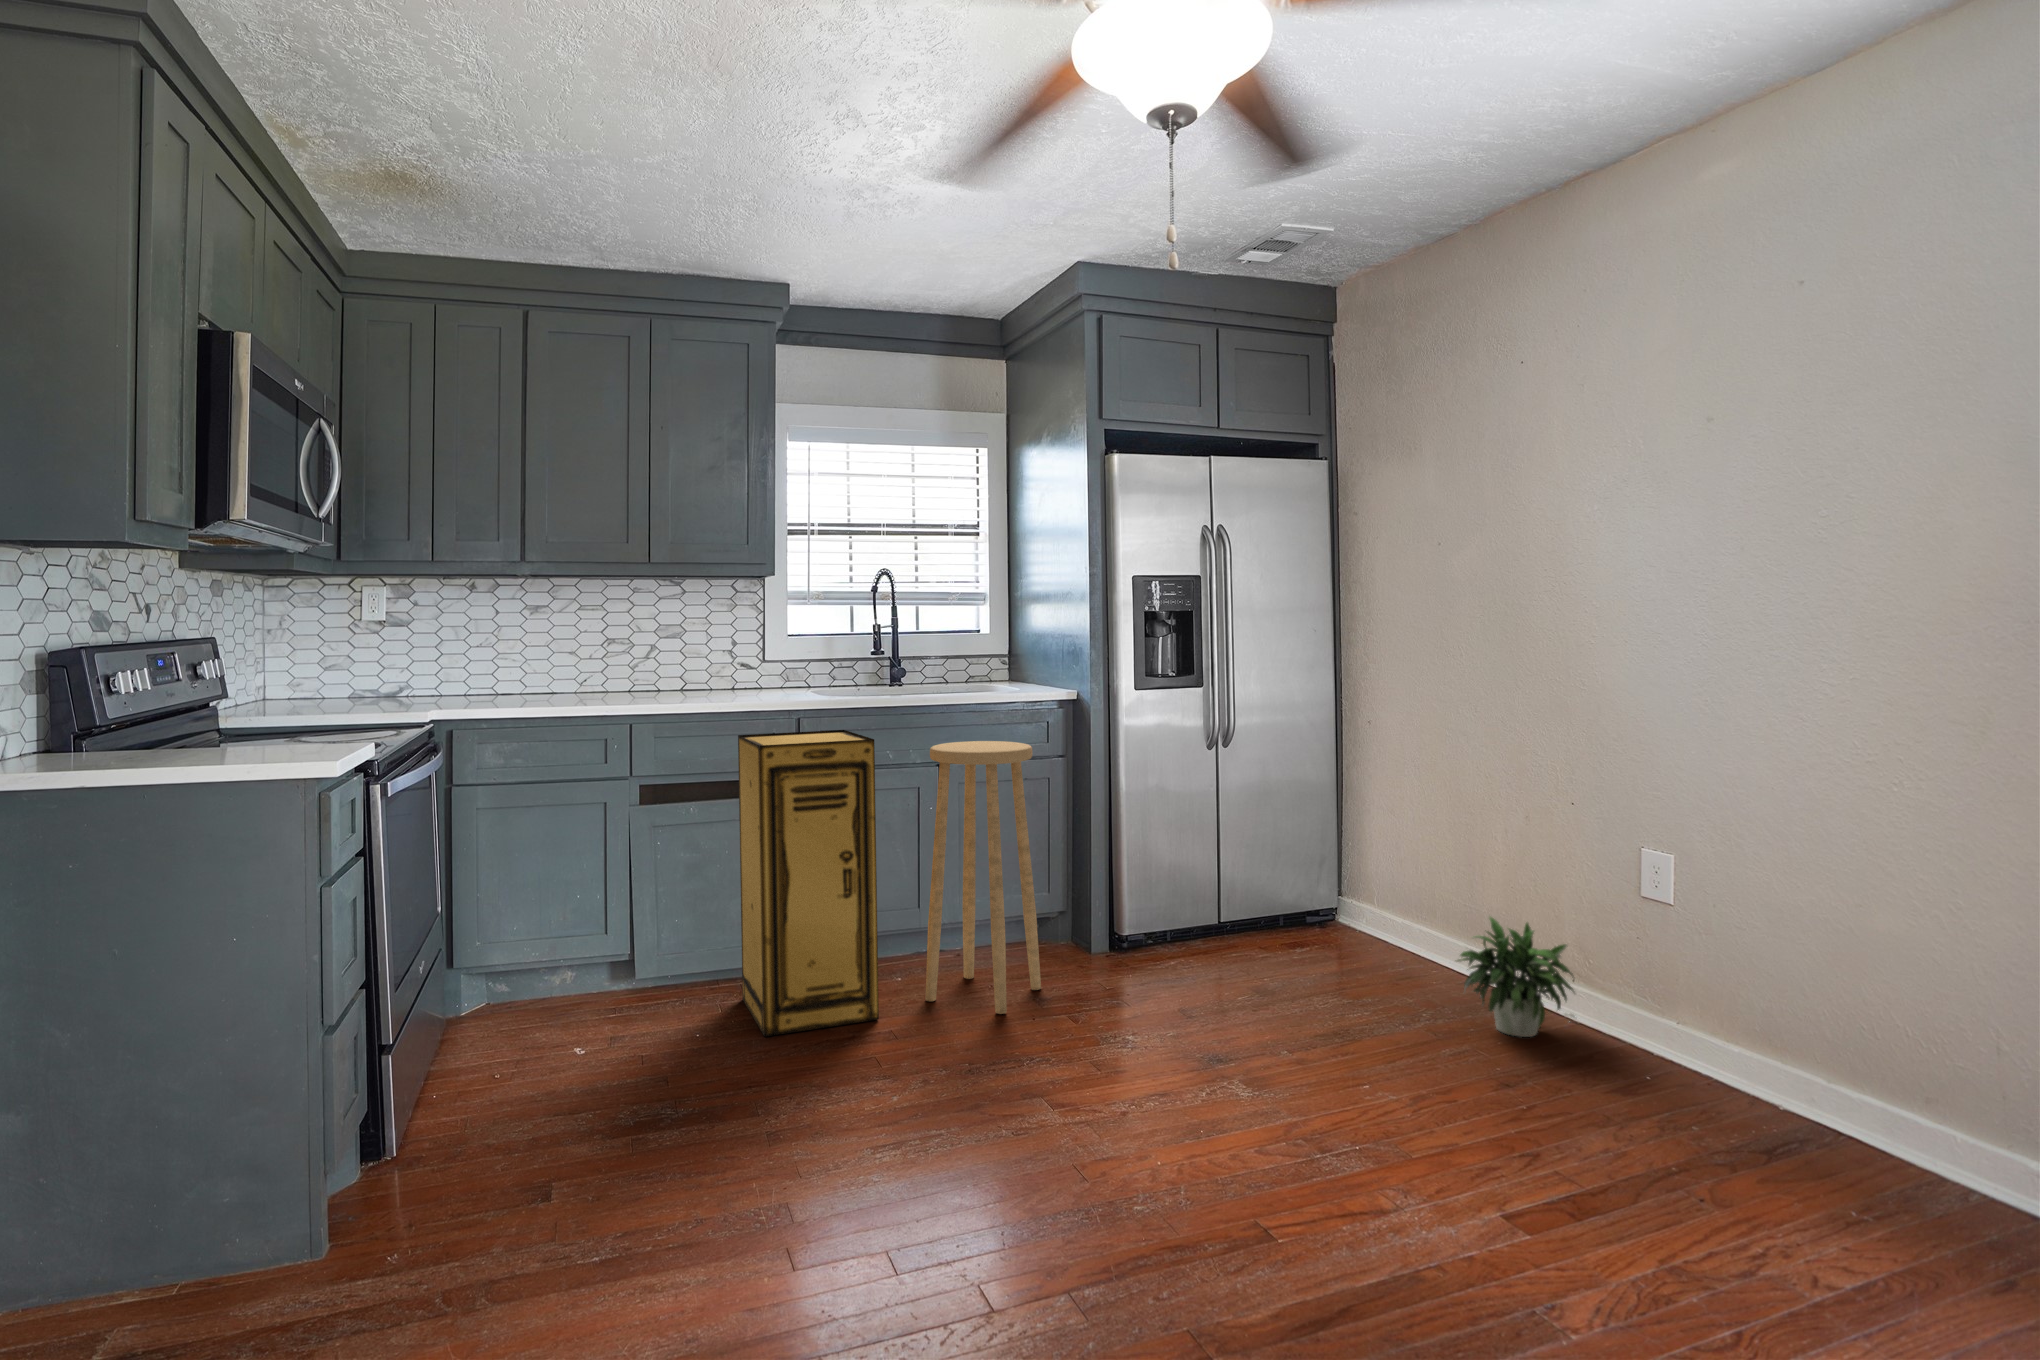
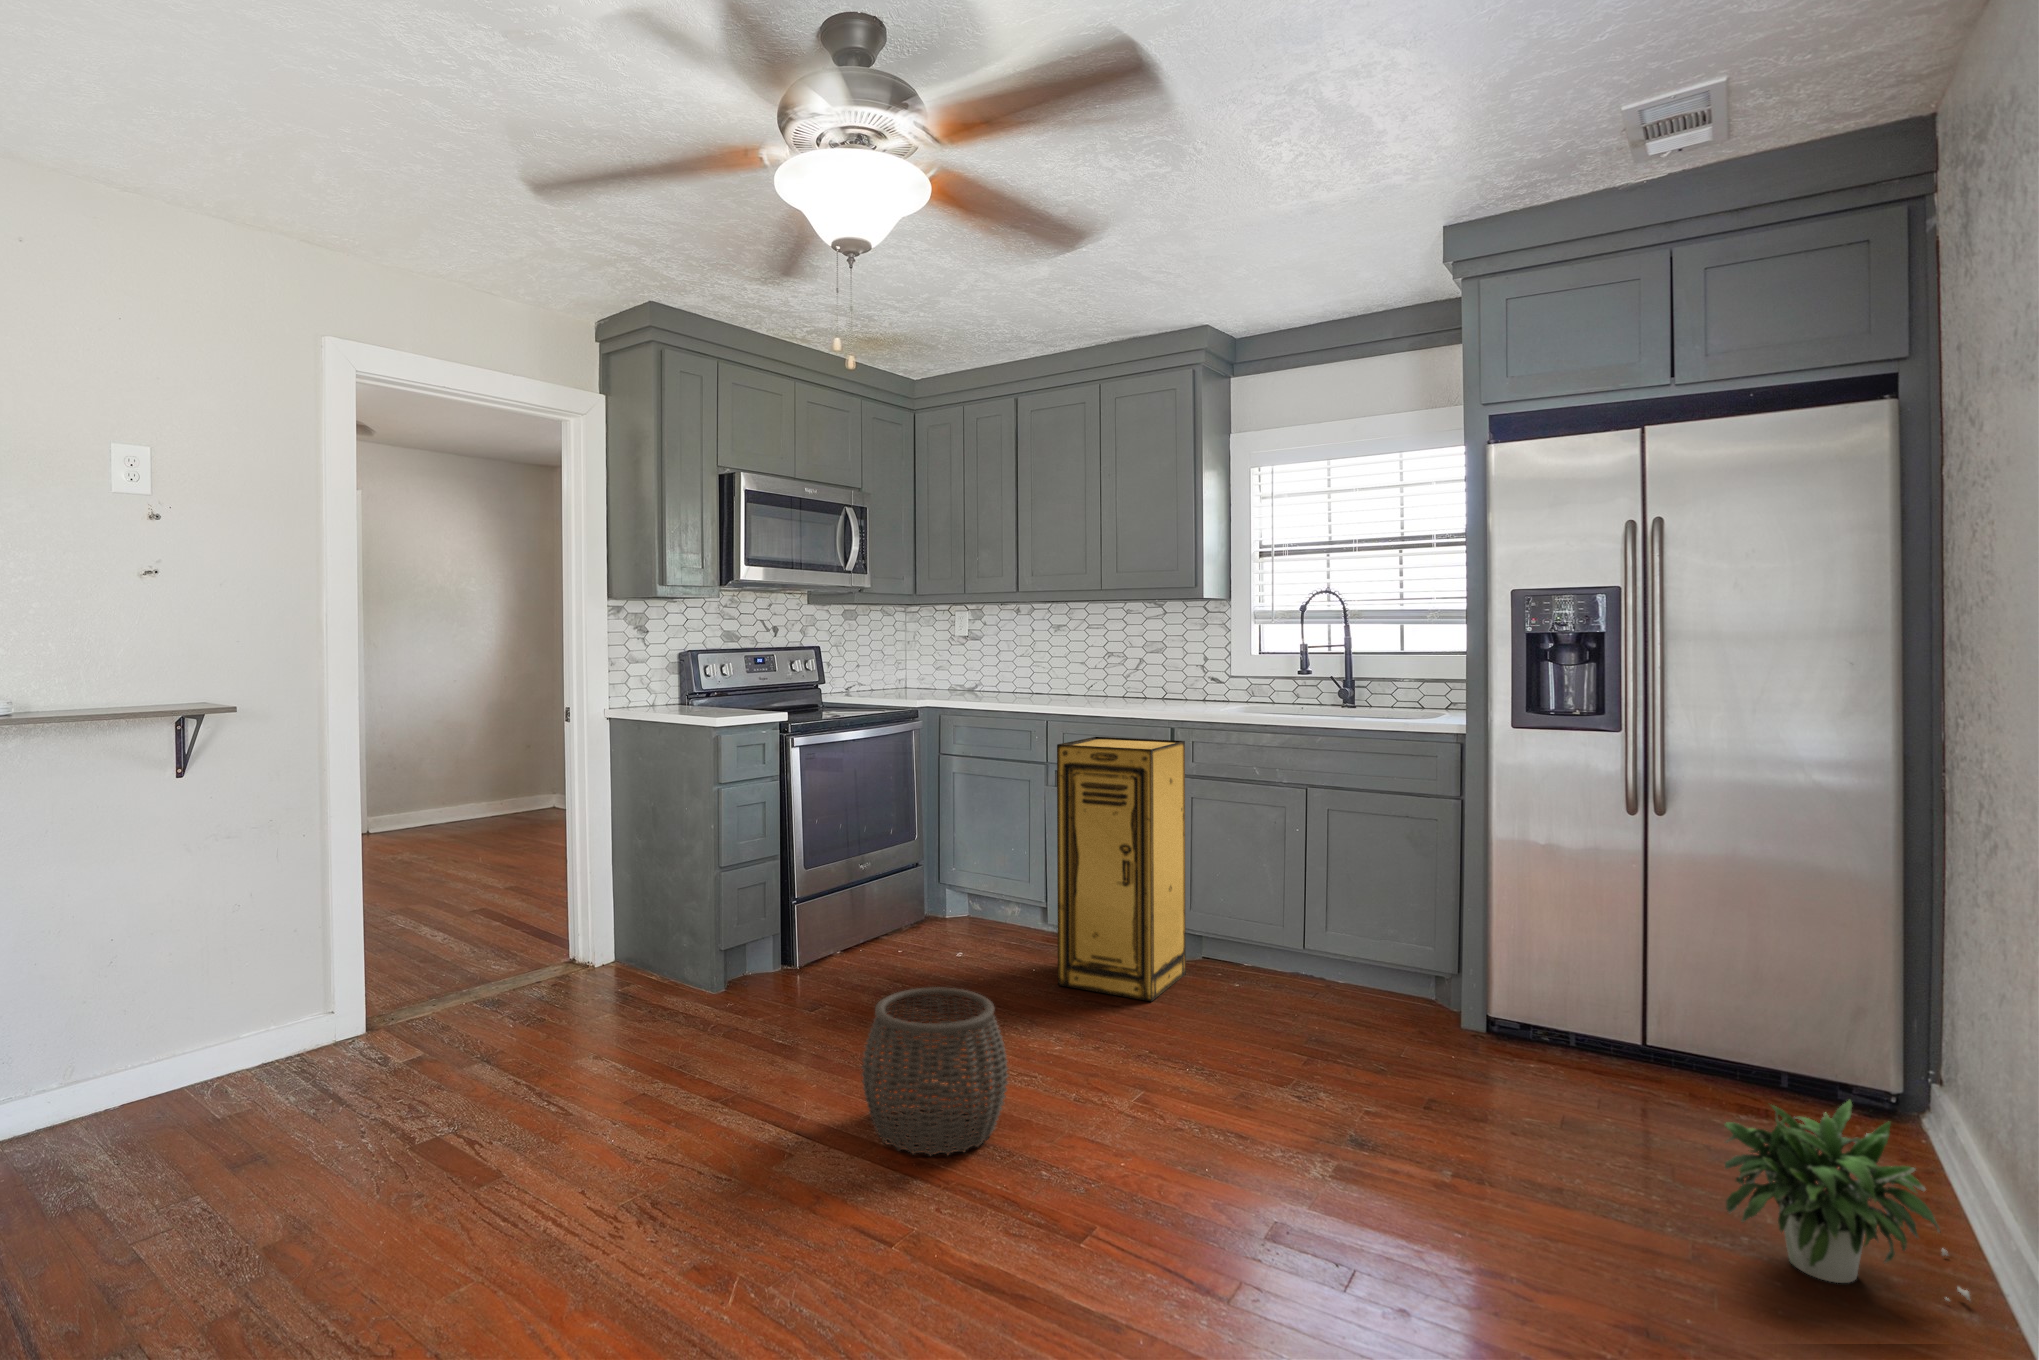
stool: present [925,741,1041,1014] -> none [1215,763,1333,1031]
woven basket: none [892,1044,1080,1268] -> present [862,987,1008,1156]

